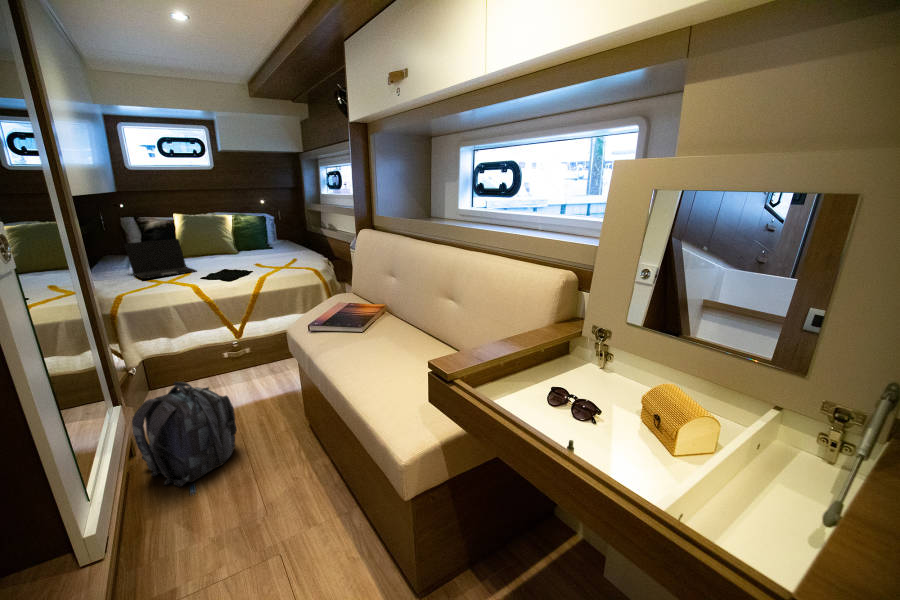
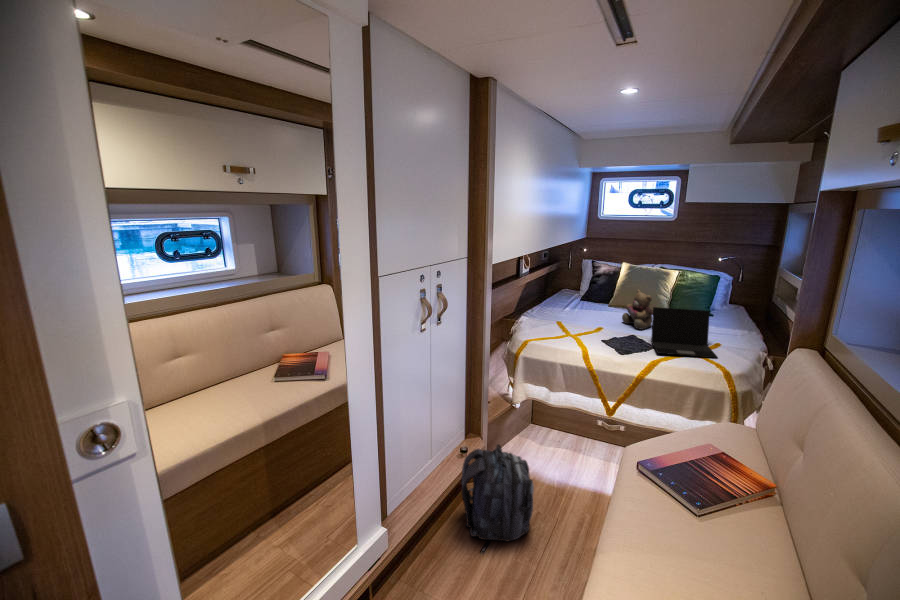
teddy bear: none [203,231,234,264] -> present [622,290,653,330]
laptop: present [125,239,197,279] -> present [651,307,718,358]

